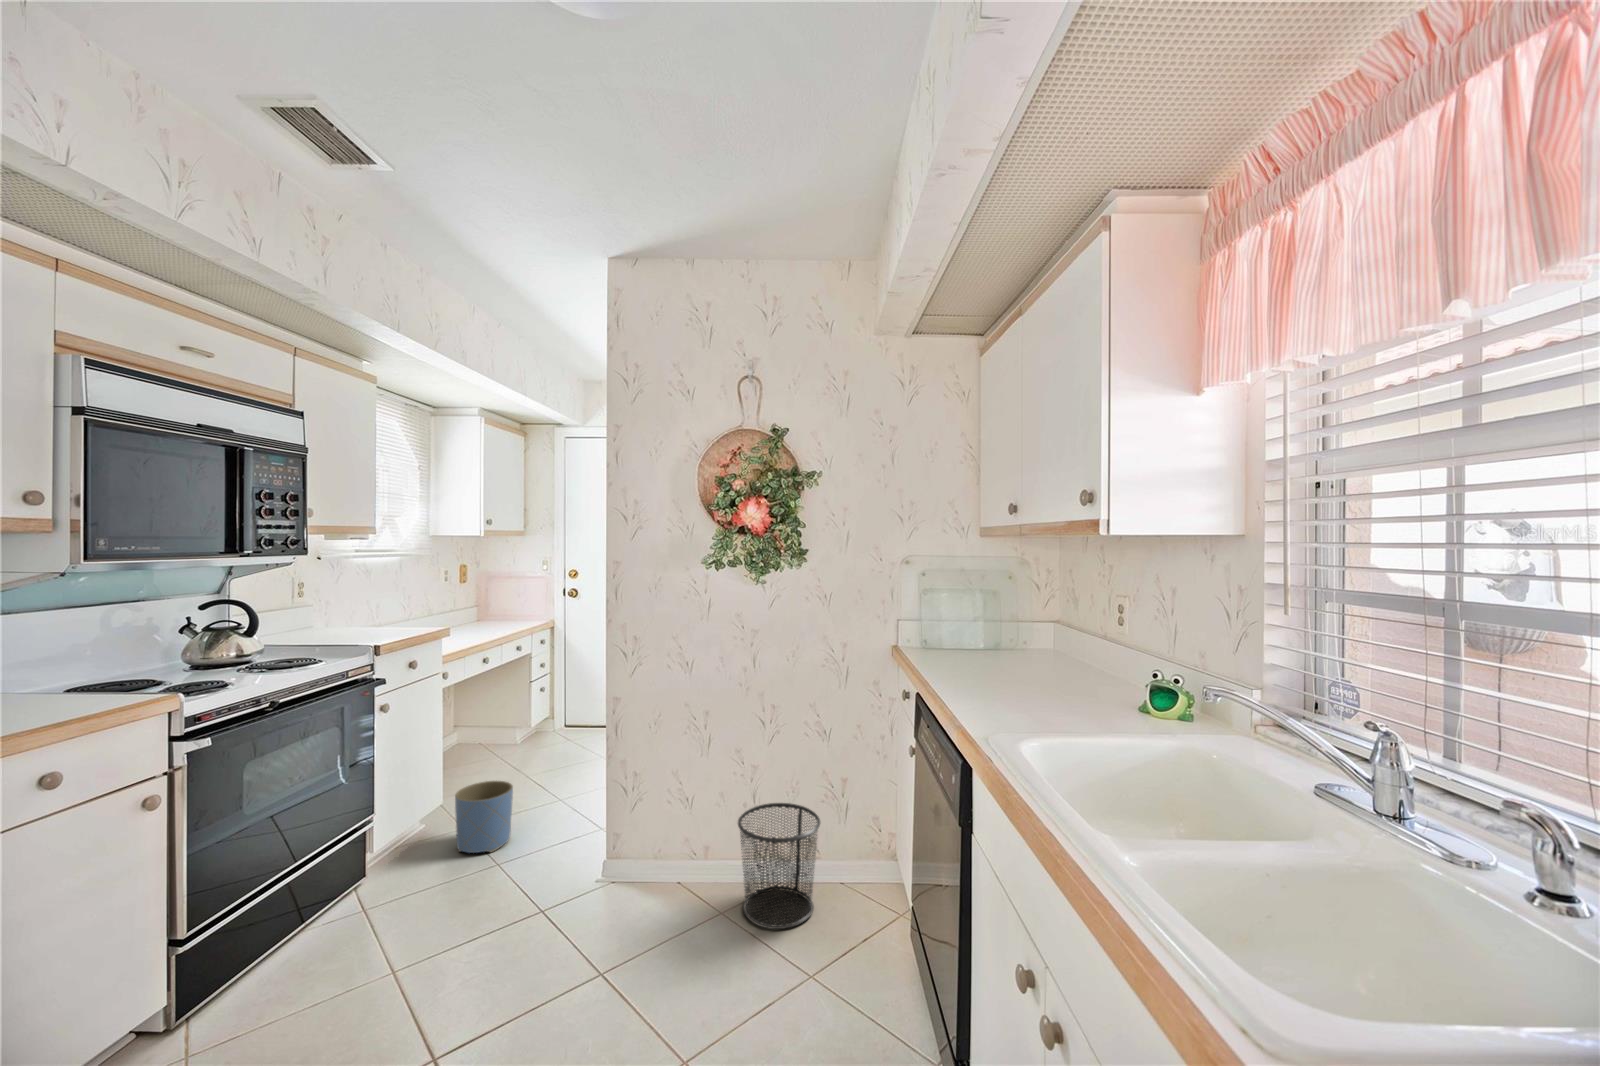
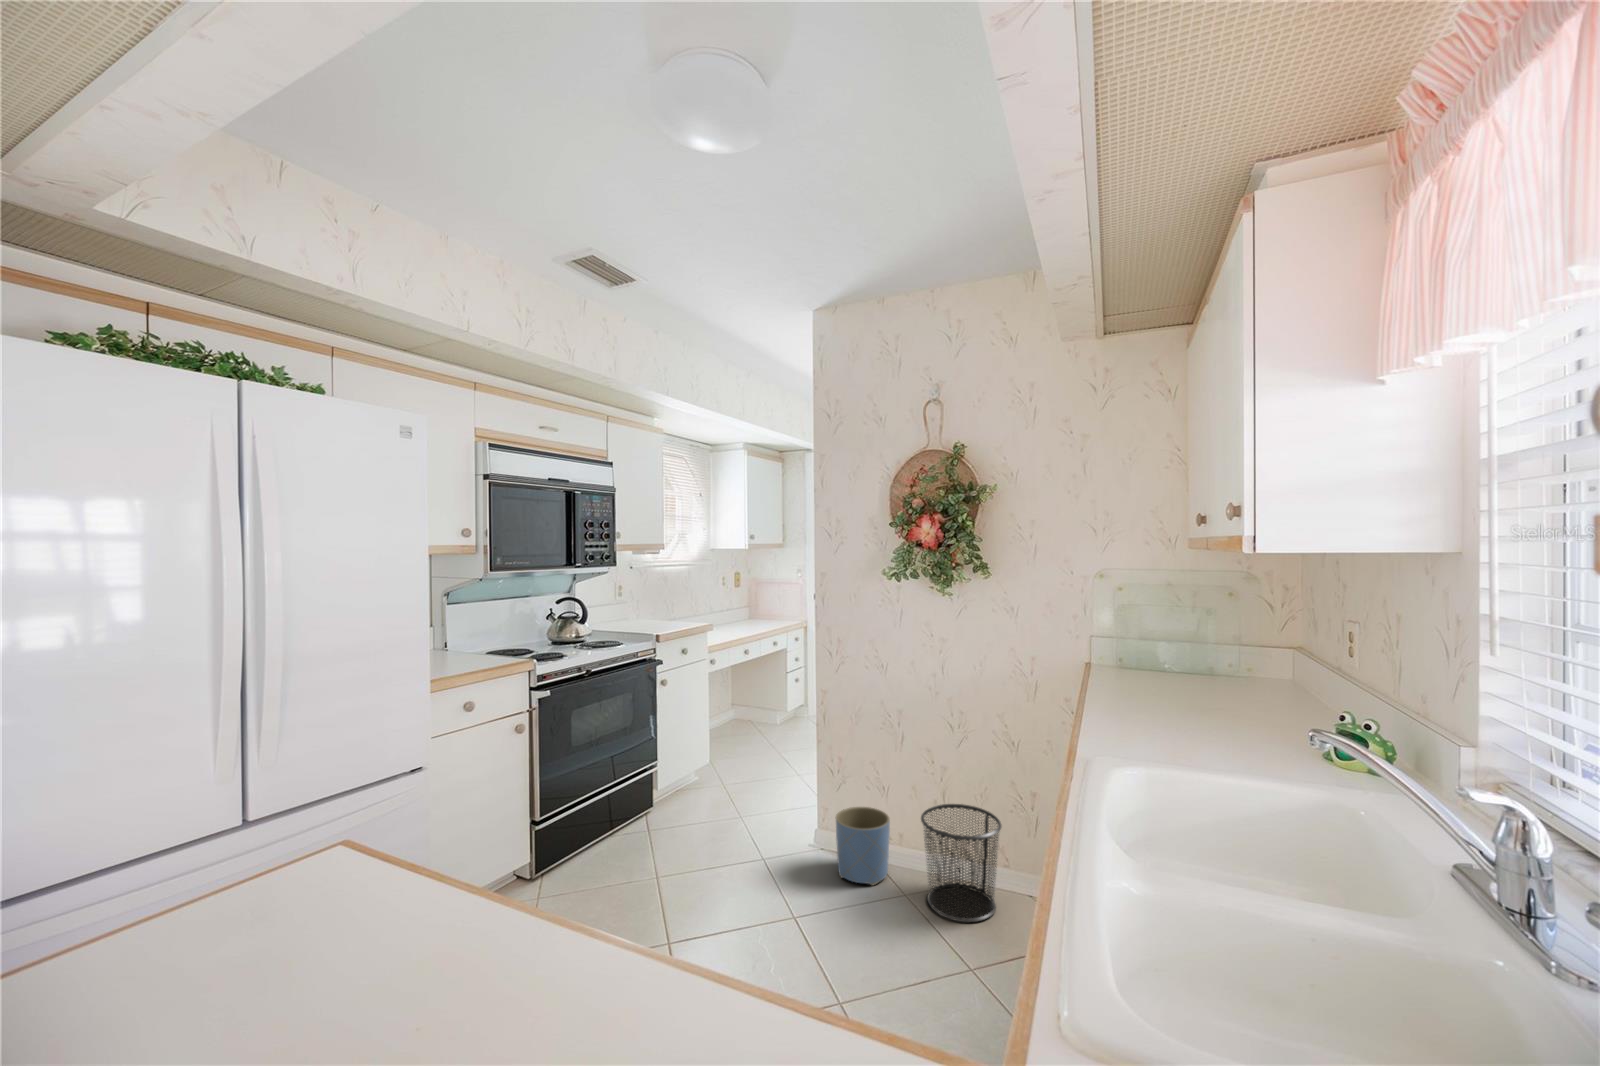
planter: present [455,781,513,853] -> present [836,807,890,885]

